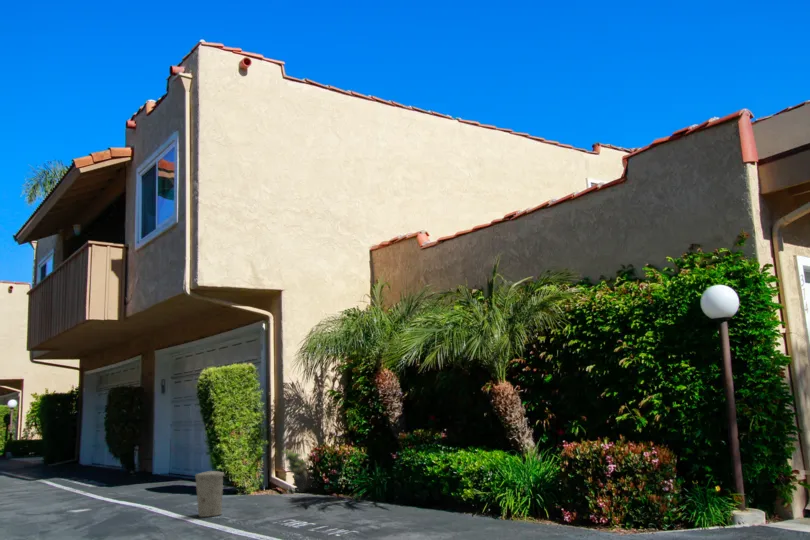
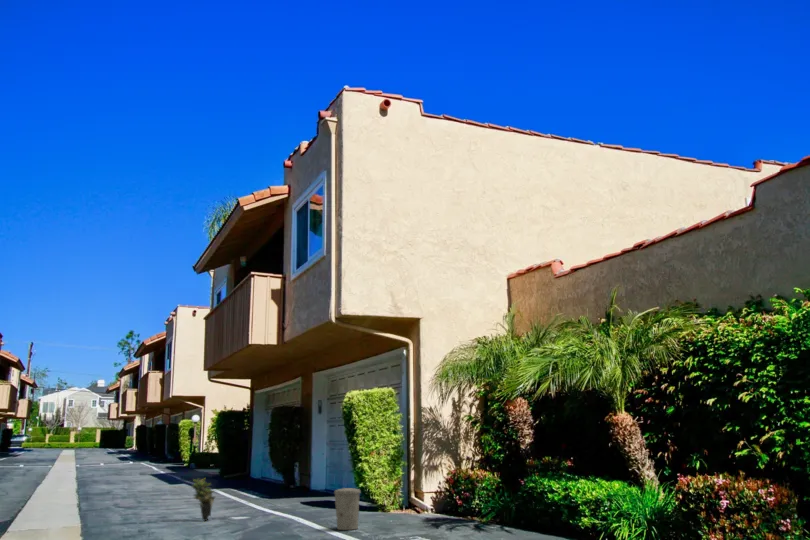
potted plant: present [284,450,307,493] -> present [192,479,215,521]

